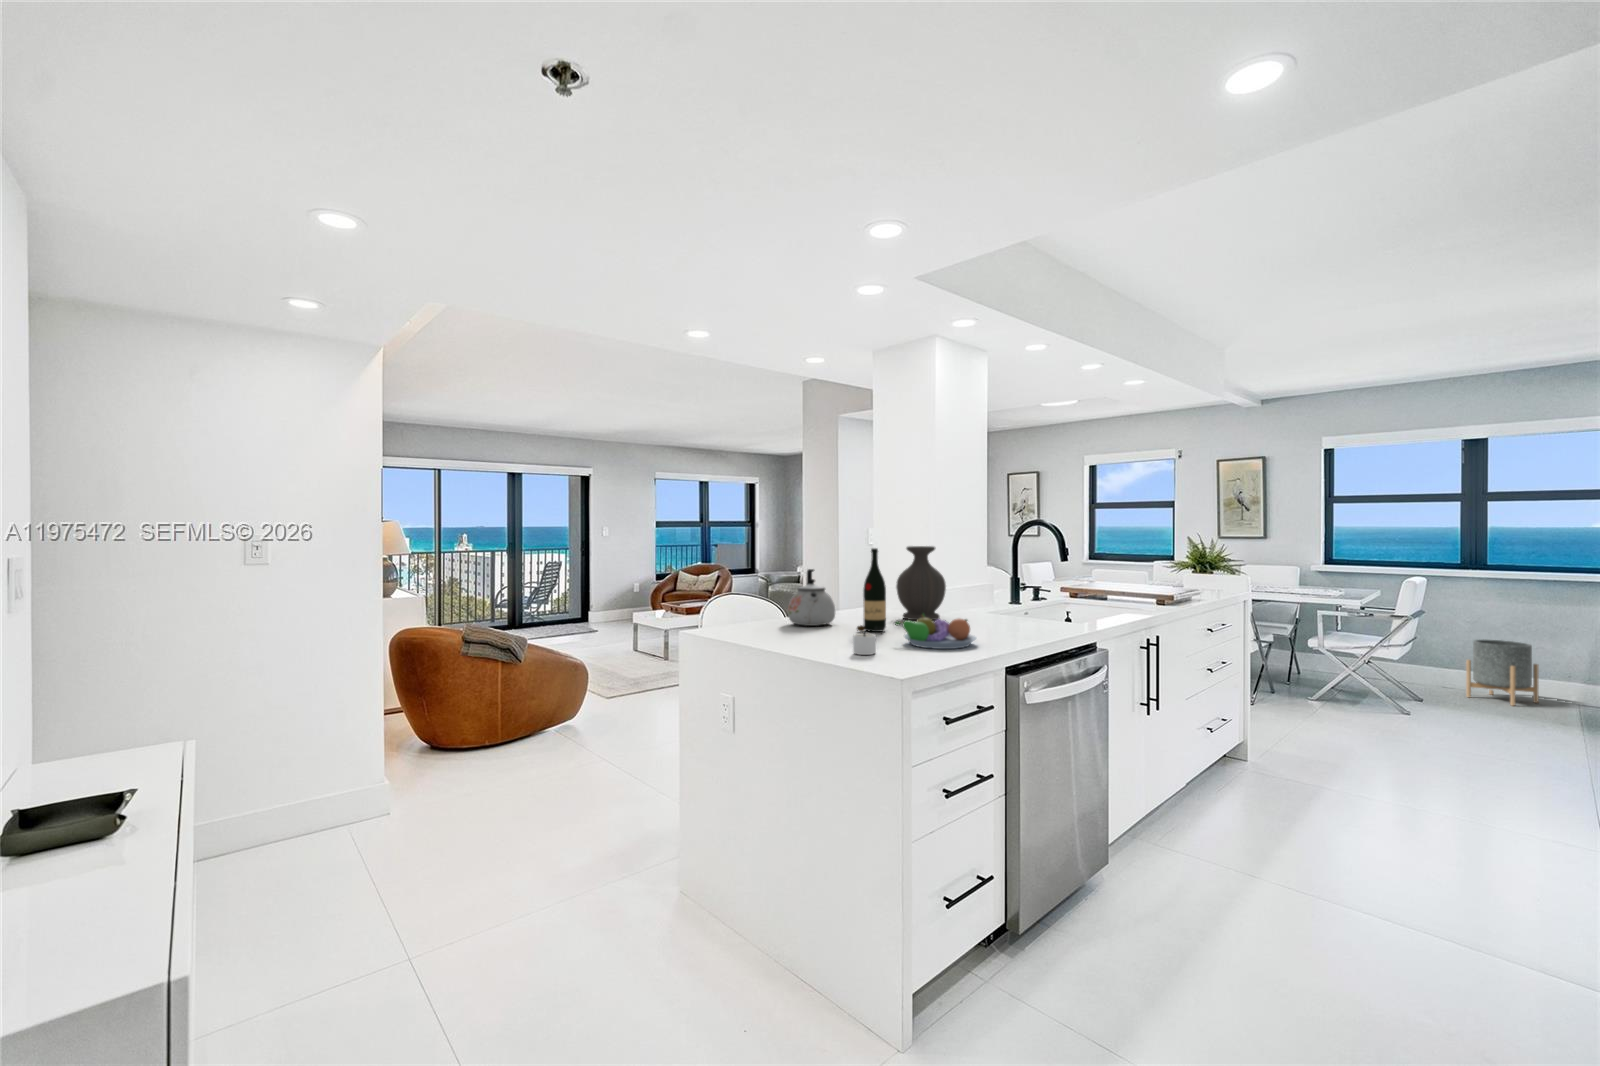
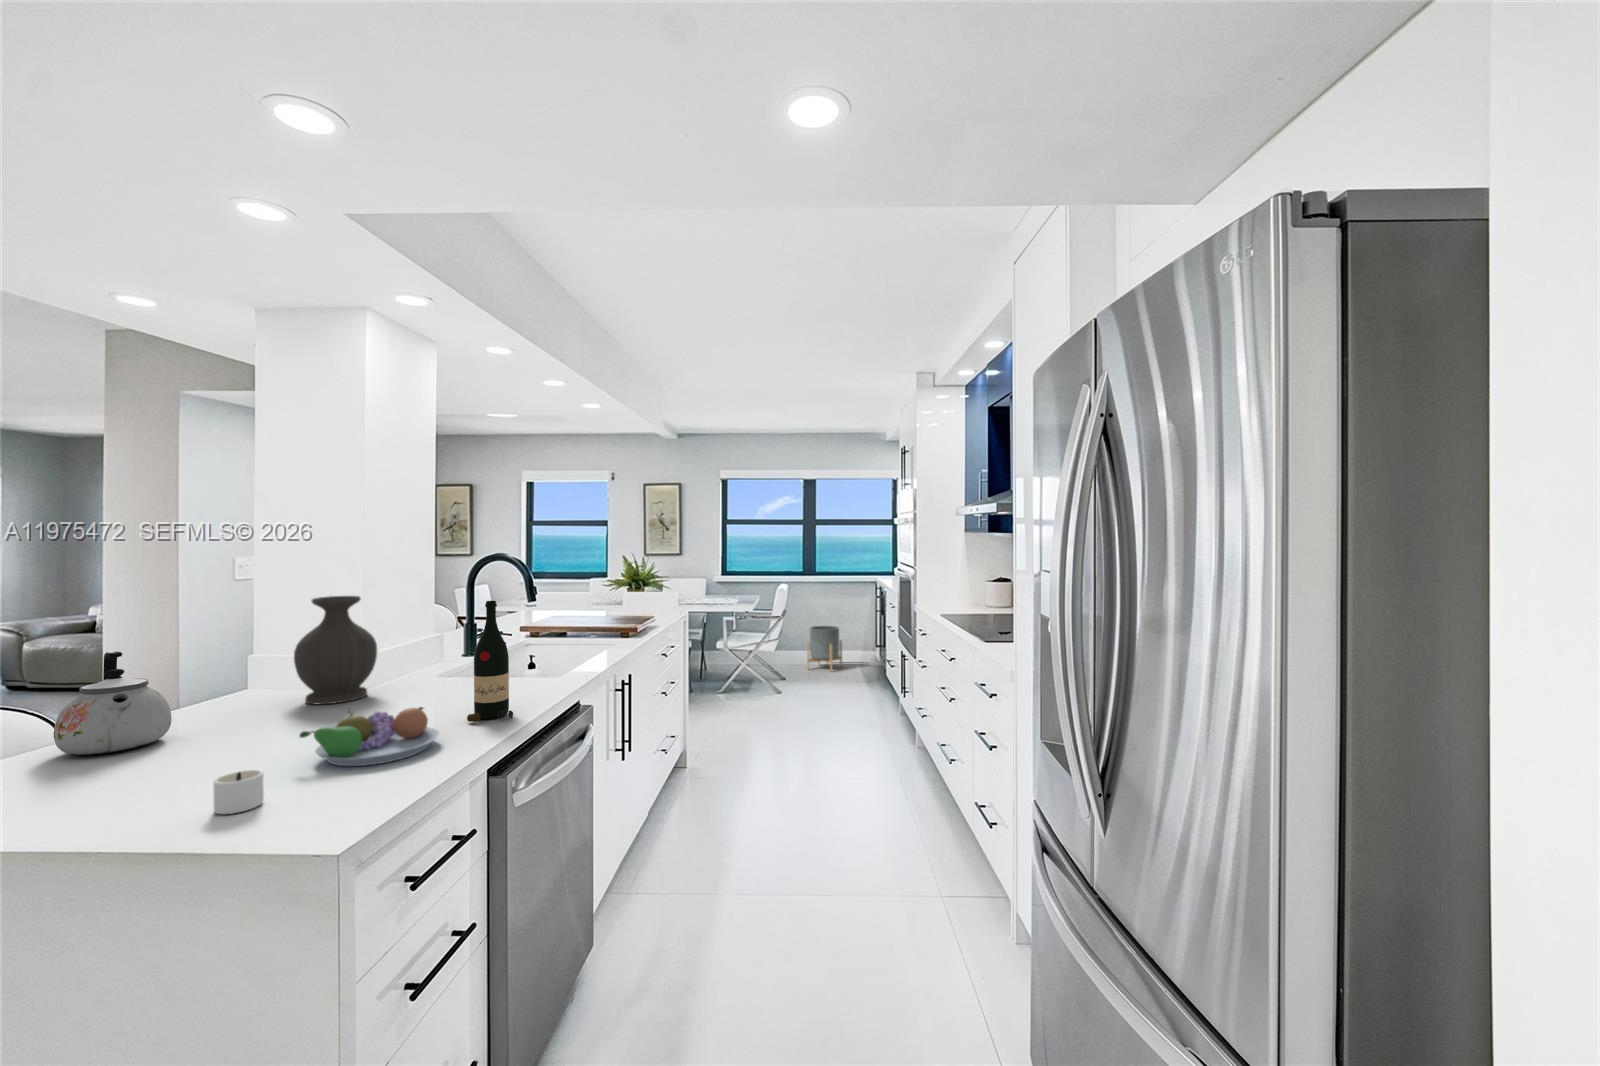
wine bottle: present [857,548,886,632] -> present [467,601,513,722]

